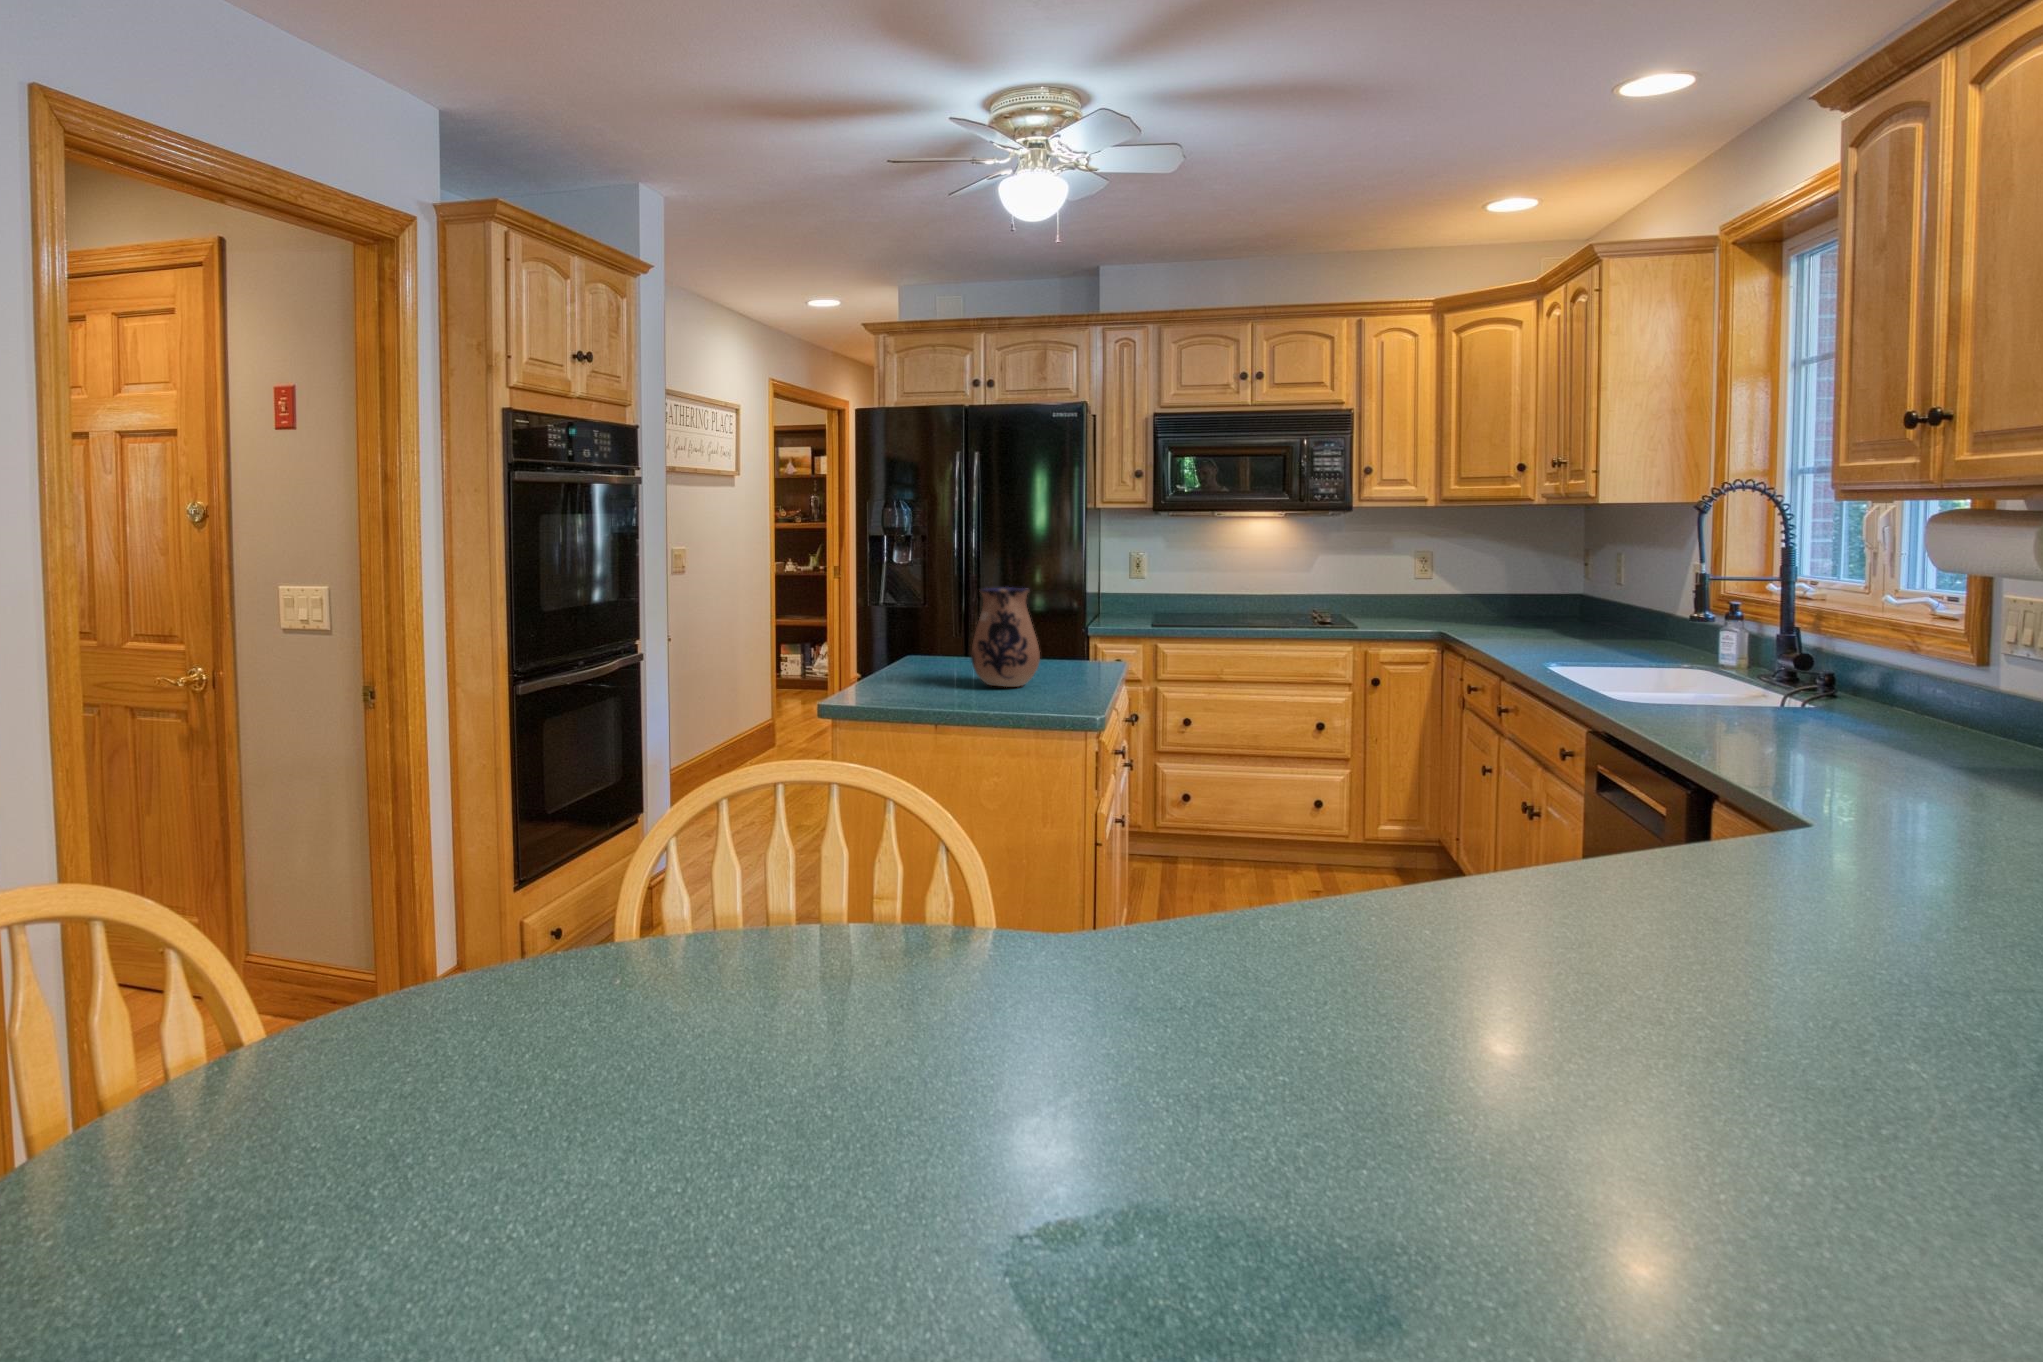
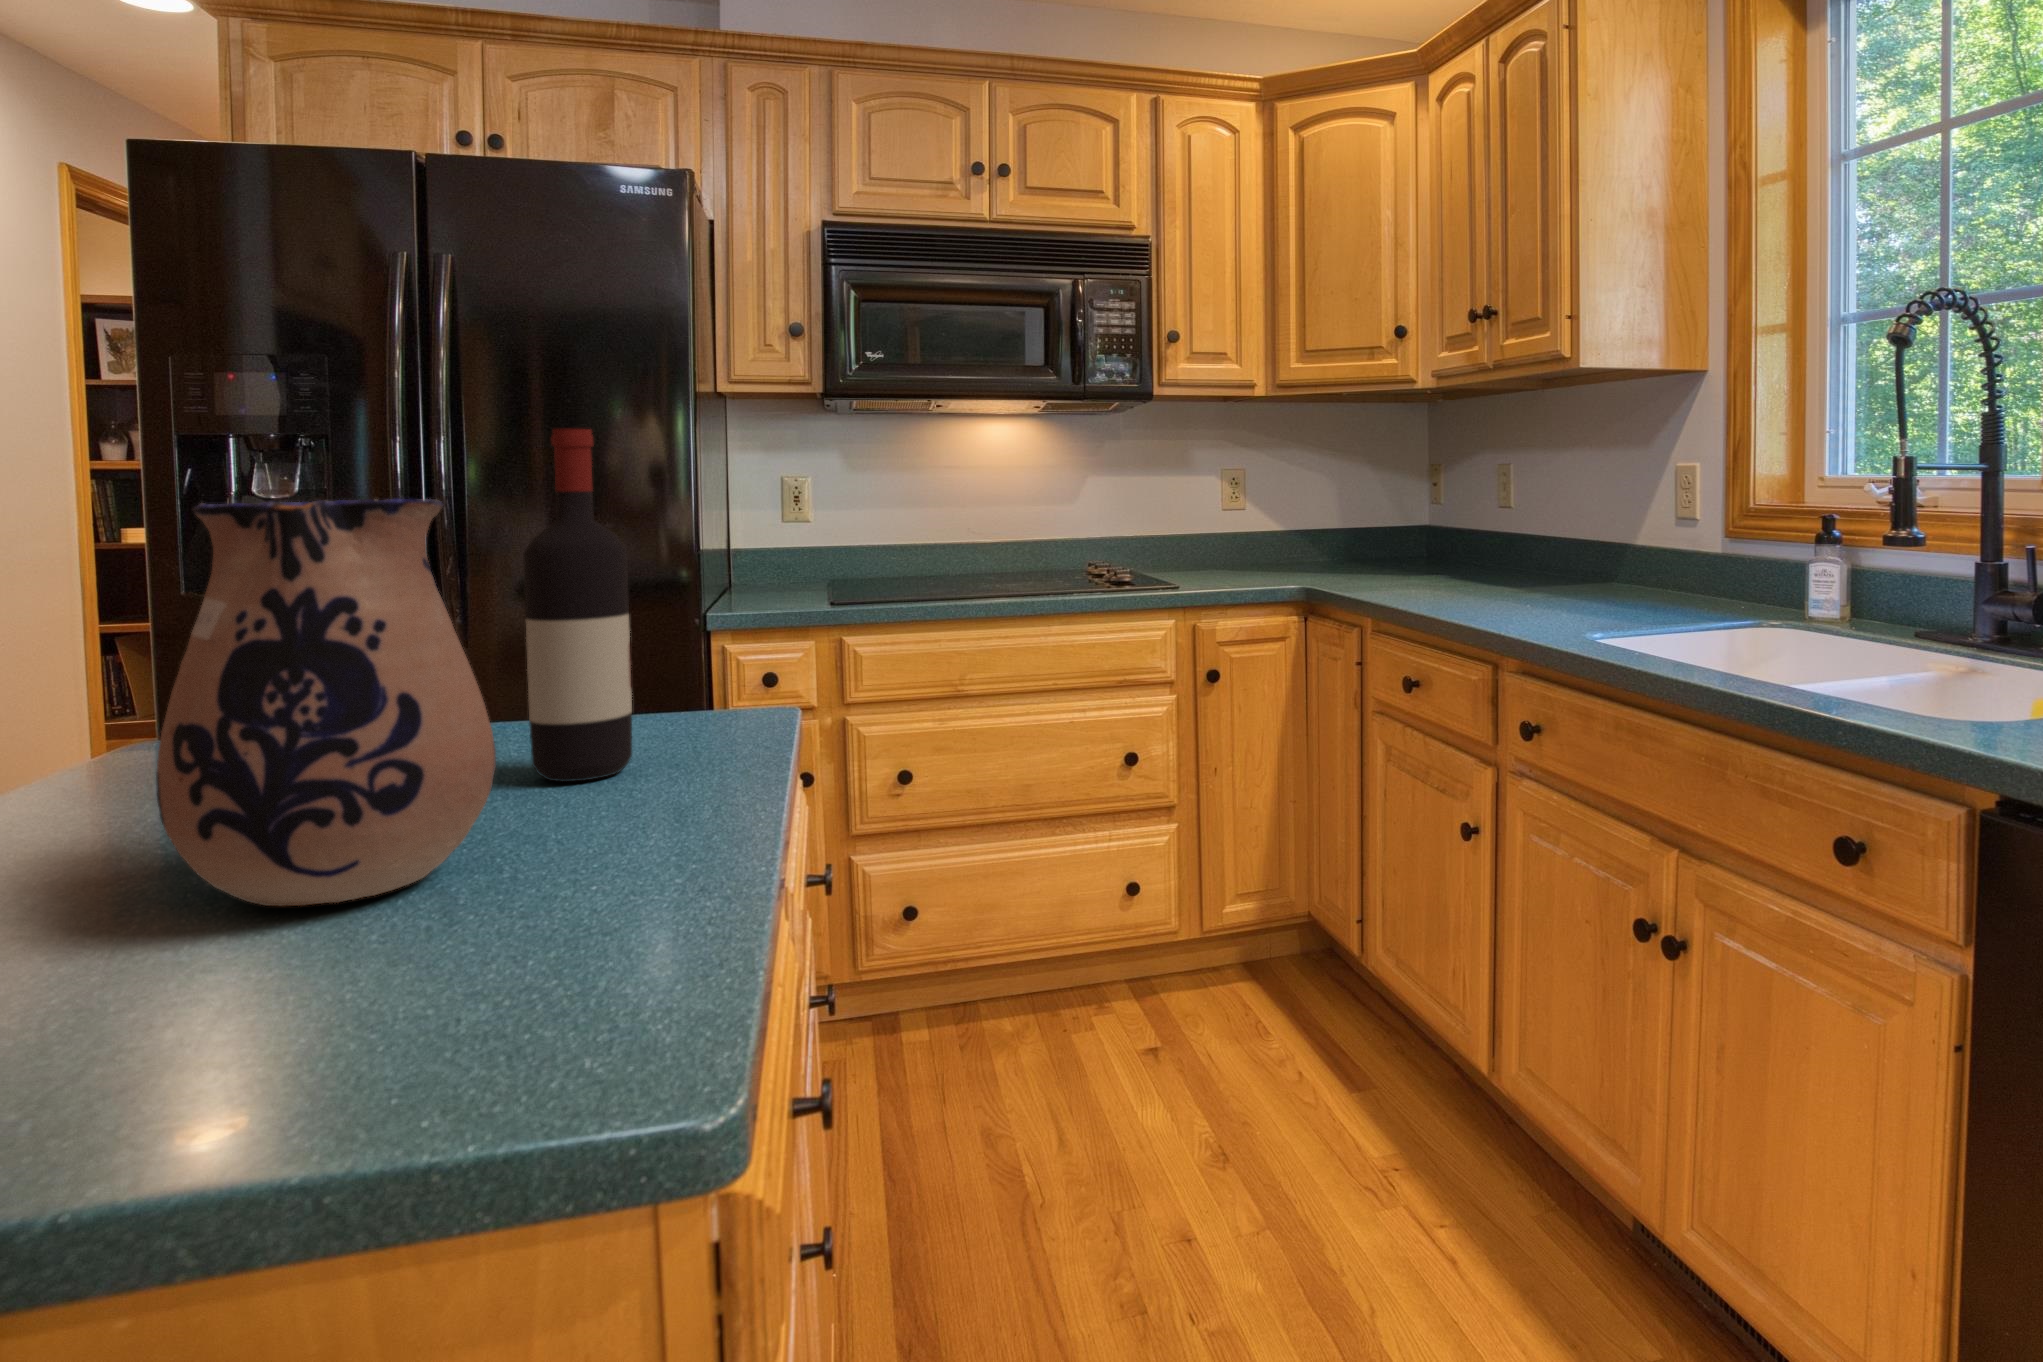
wine bottle: none [1040,563,1069,673] -> present [523,429,632,782]

